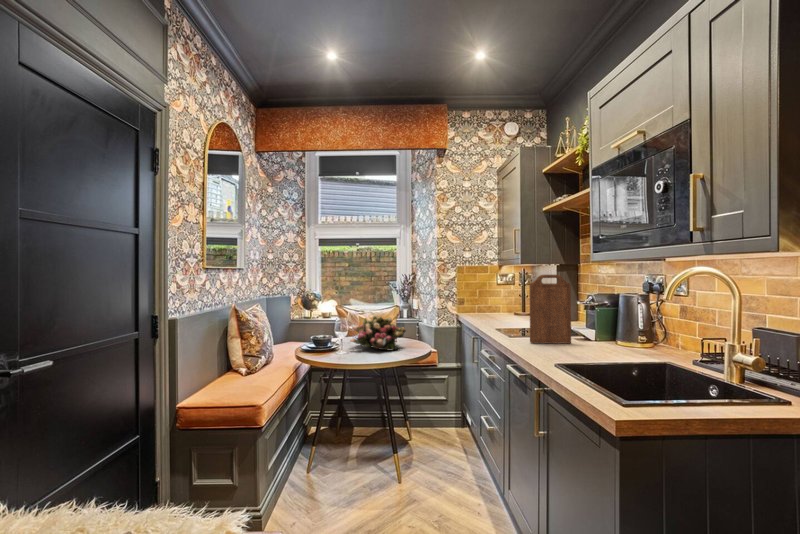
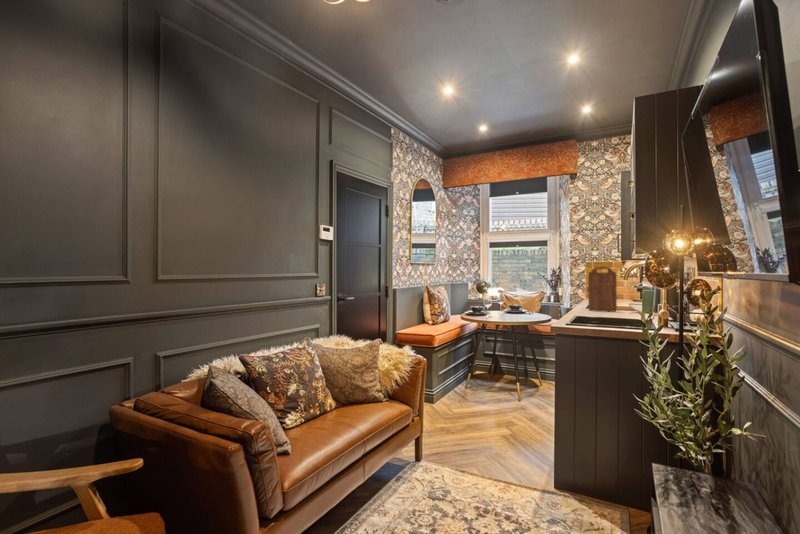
flower arrangement: present [350,314,406,350] -> none [491,294,528,316]

